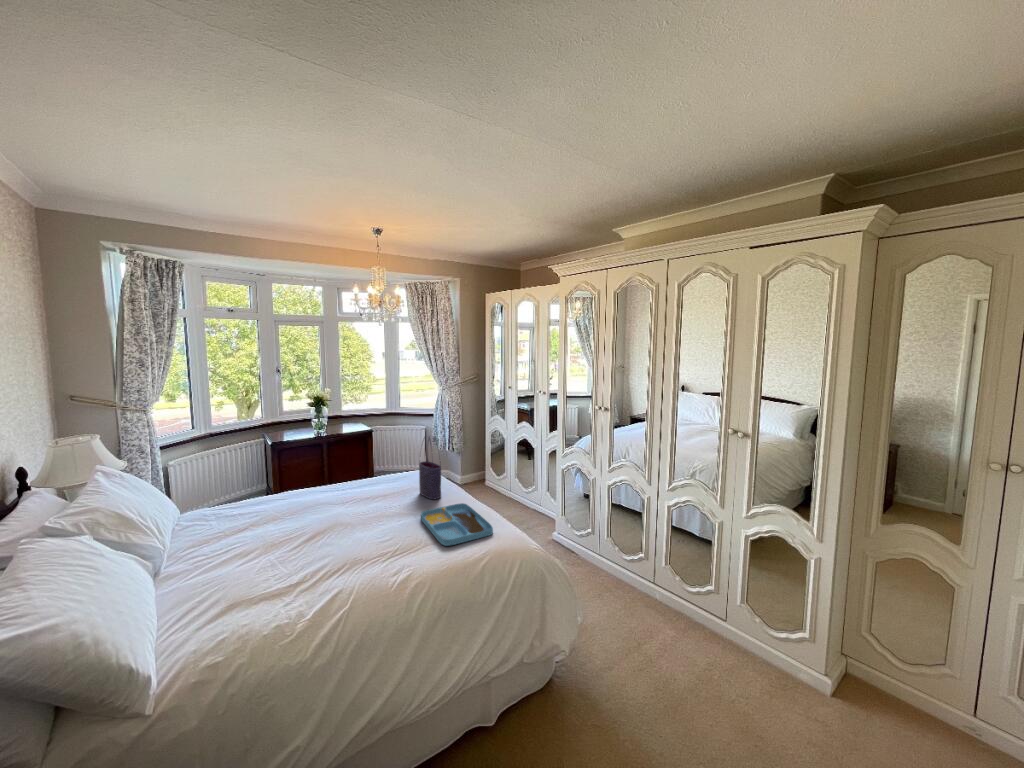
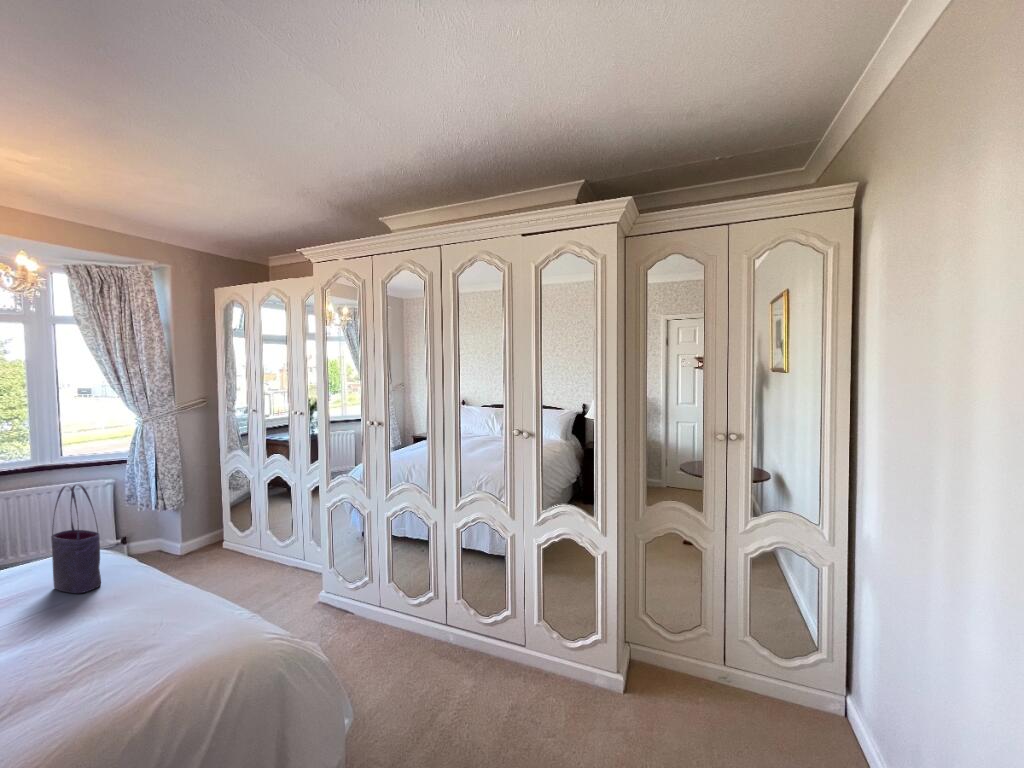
tray: present [421,503,493,546] -> none [38,587,192,678]

